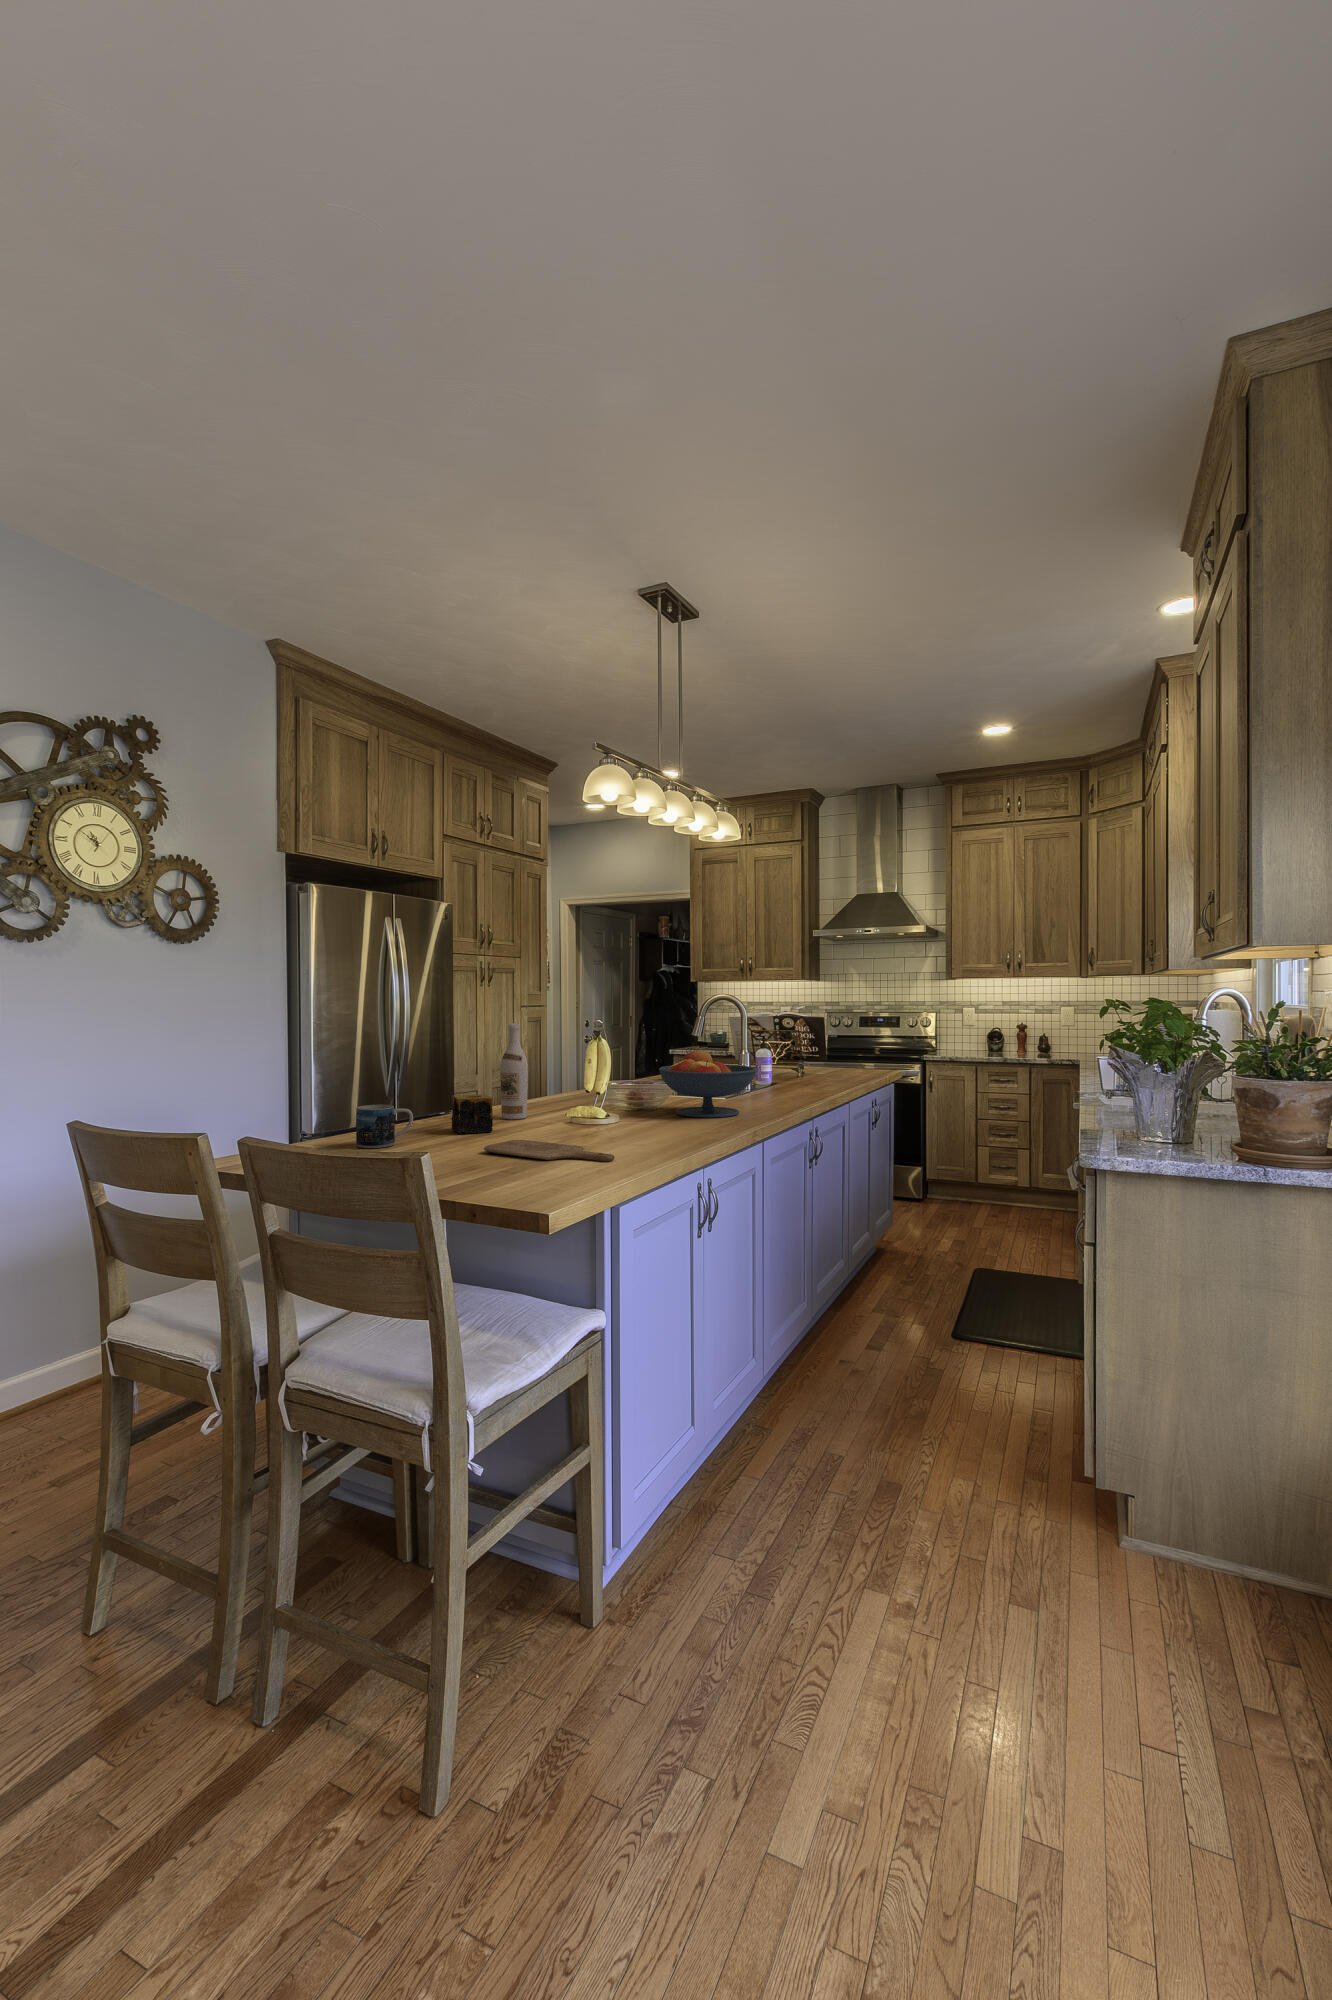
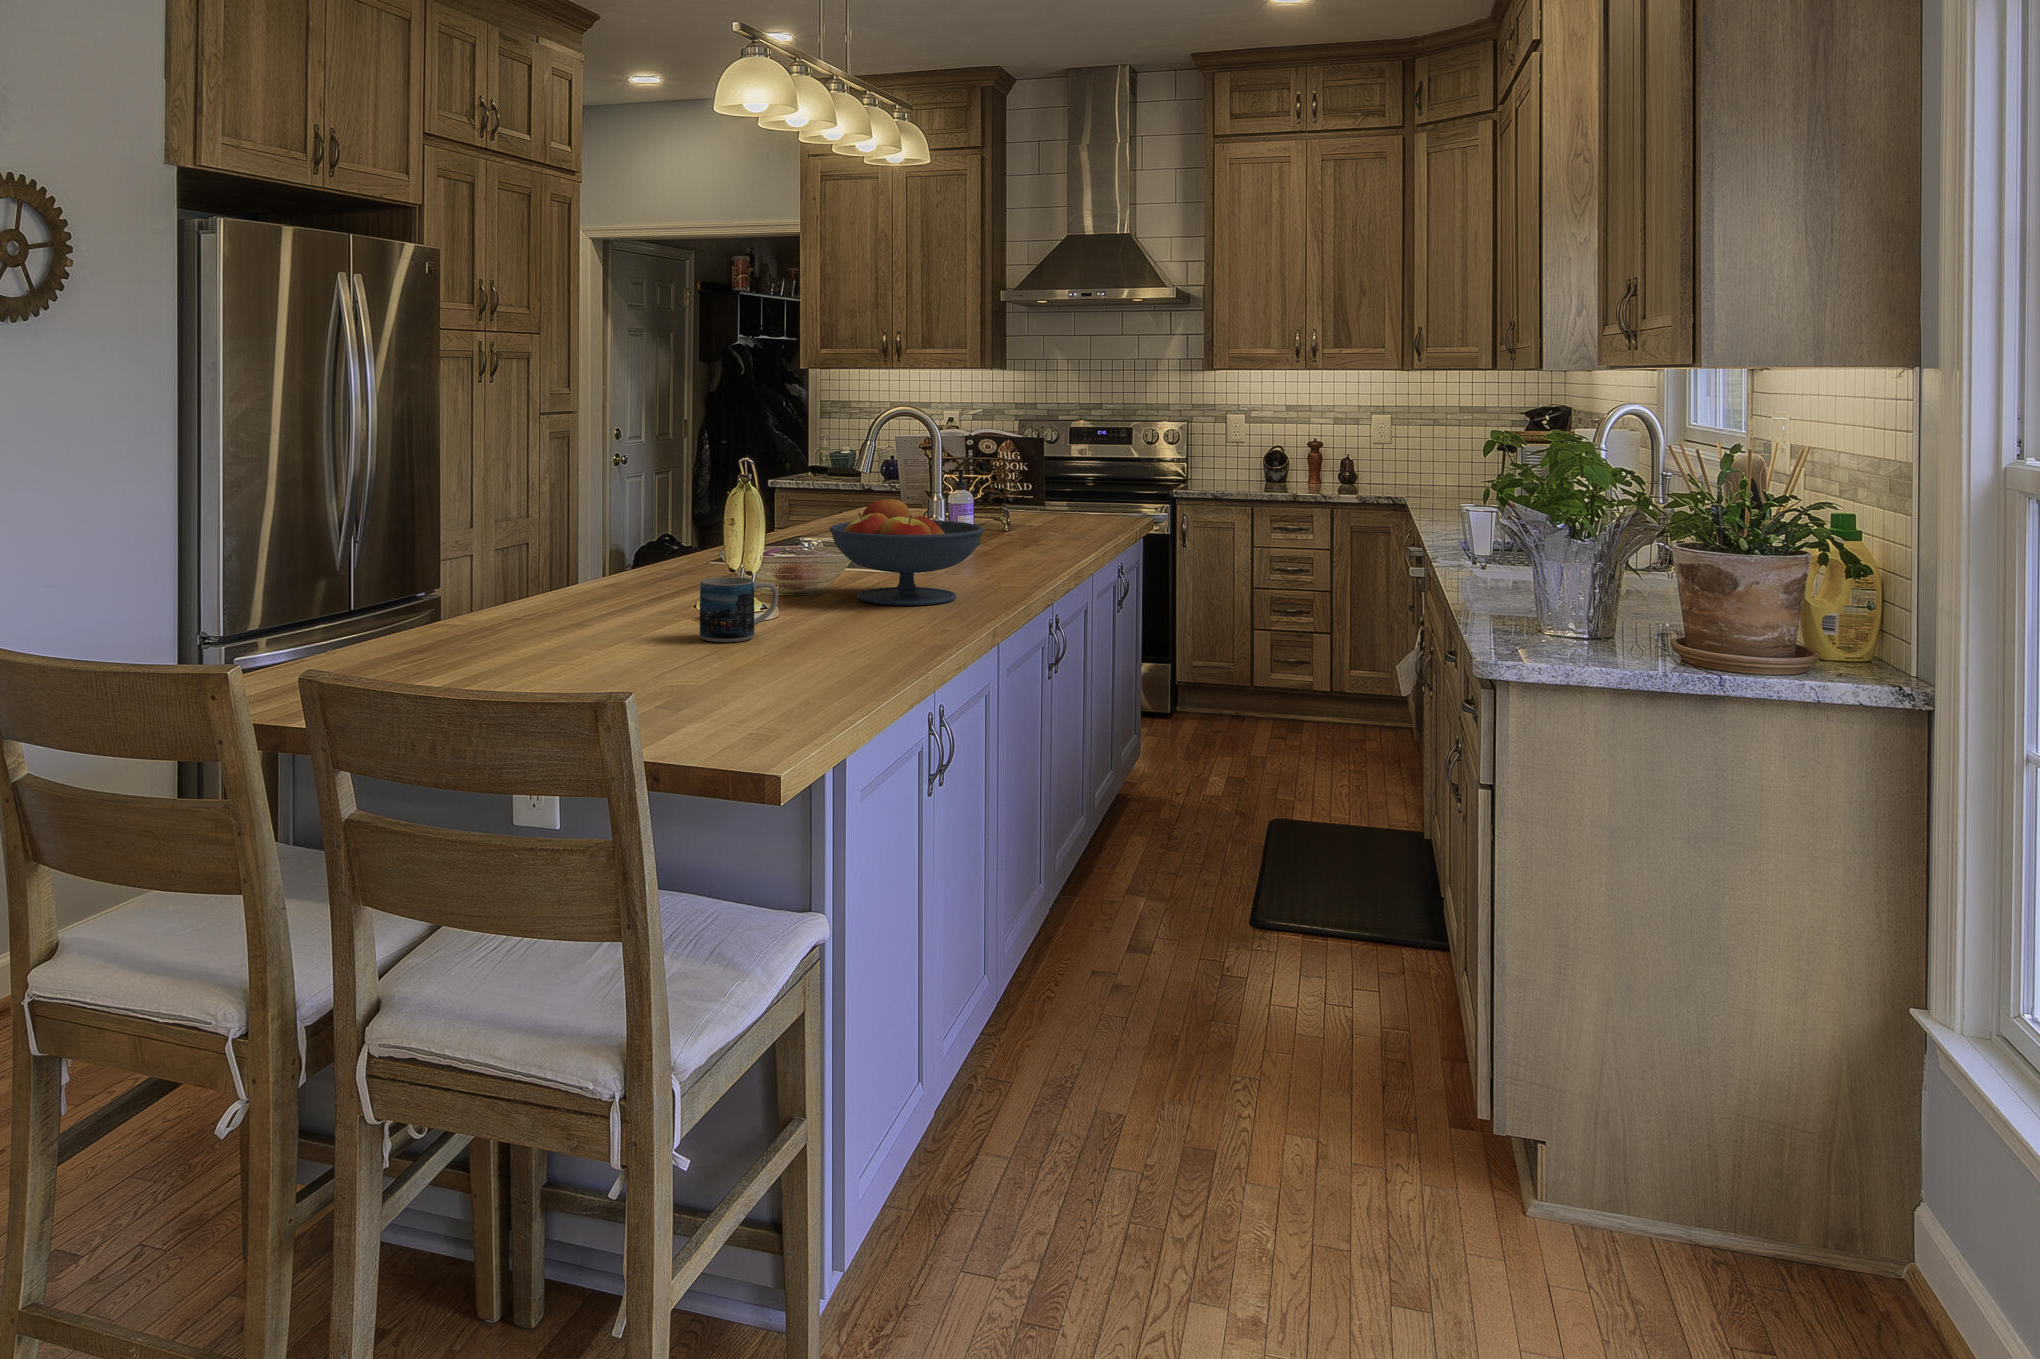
wine bottle: present [500,1023,528,1119] -> none [580,459,624,614]
candle: present [452,1094,493,1134] -> none [517,575,588,642]
mug: present [356,1105,413,1148] -> present [700,577,778,642]
cutting board: present [484,1140,615,1162] -> none [604,650,823,684]

